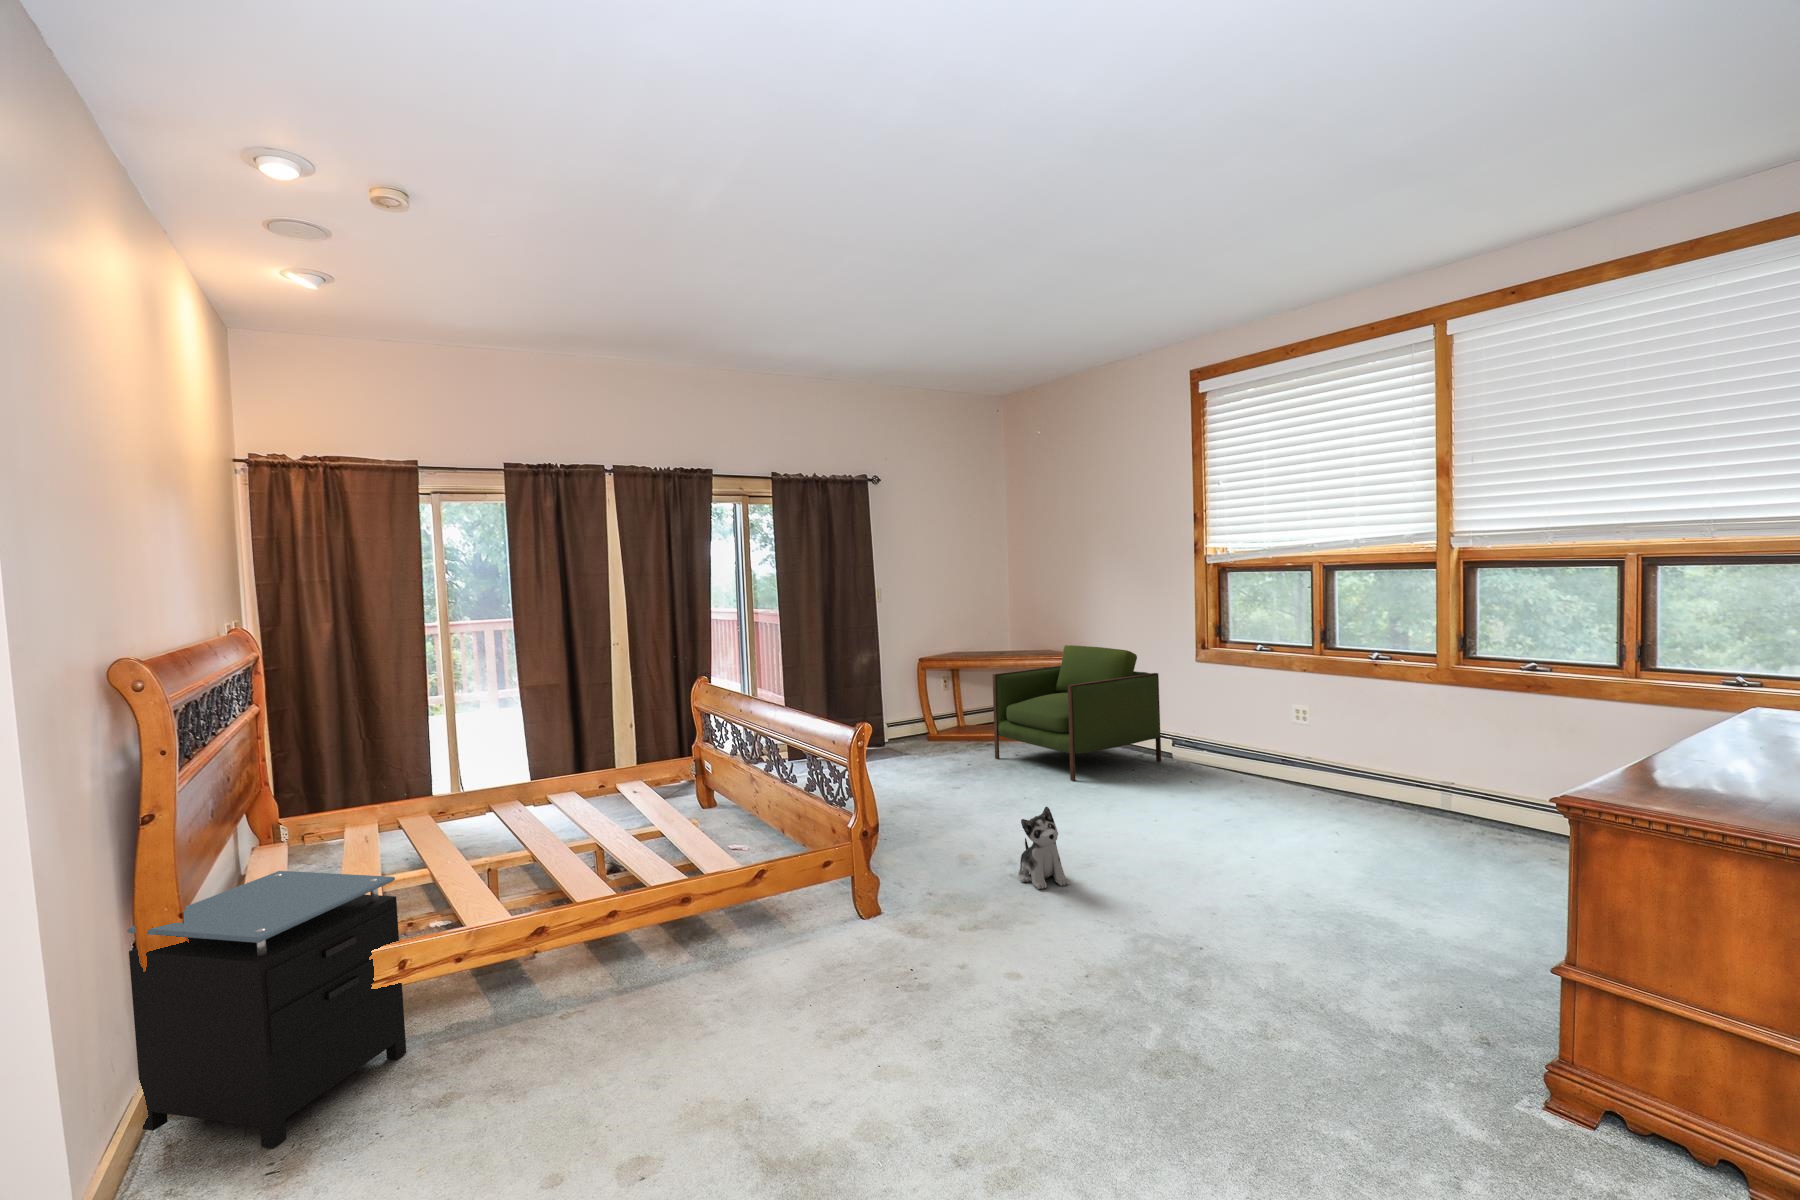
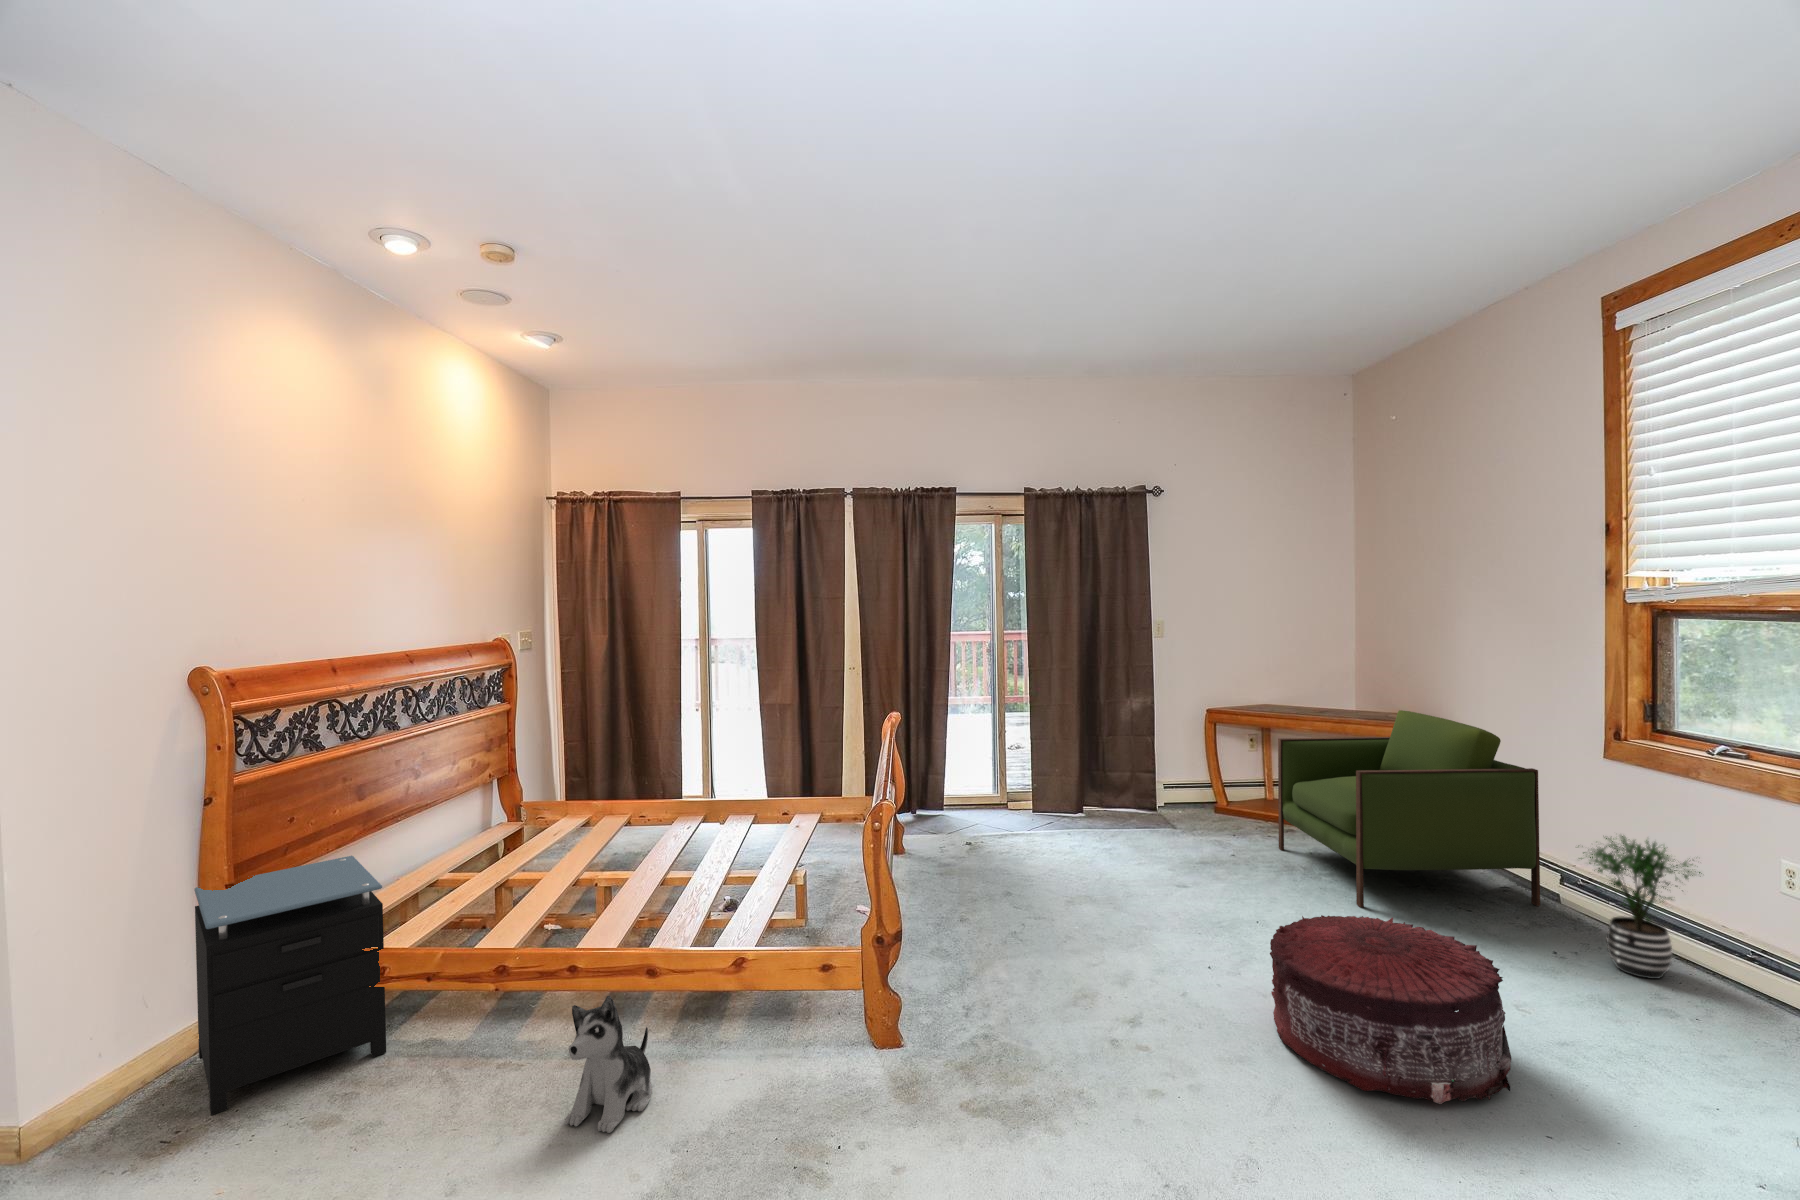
potted plant: none [1192,702,1255,785] -> present [1579,836,1702,979]
pouf: none [1076,766,1218,861] -> present [1270,915,1512,1104]
plush toy: present [1018,807,1069,889] -> present [565,996,652,1133]

